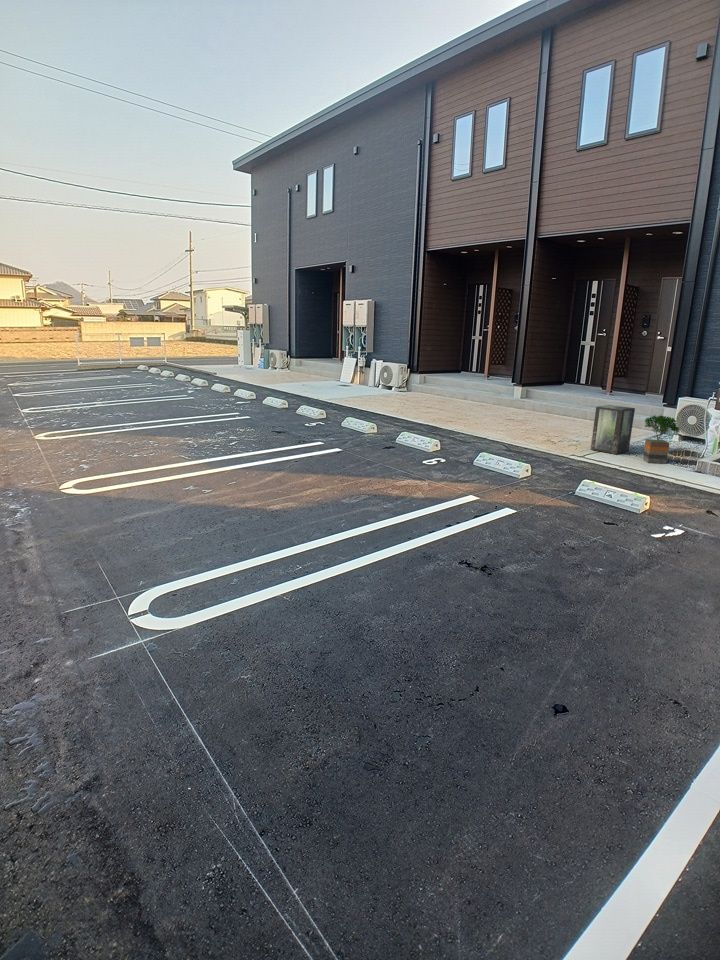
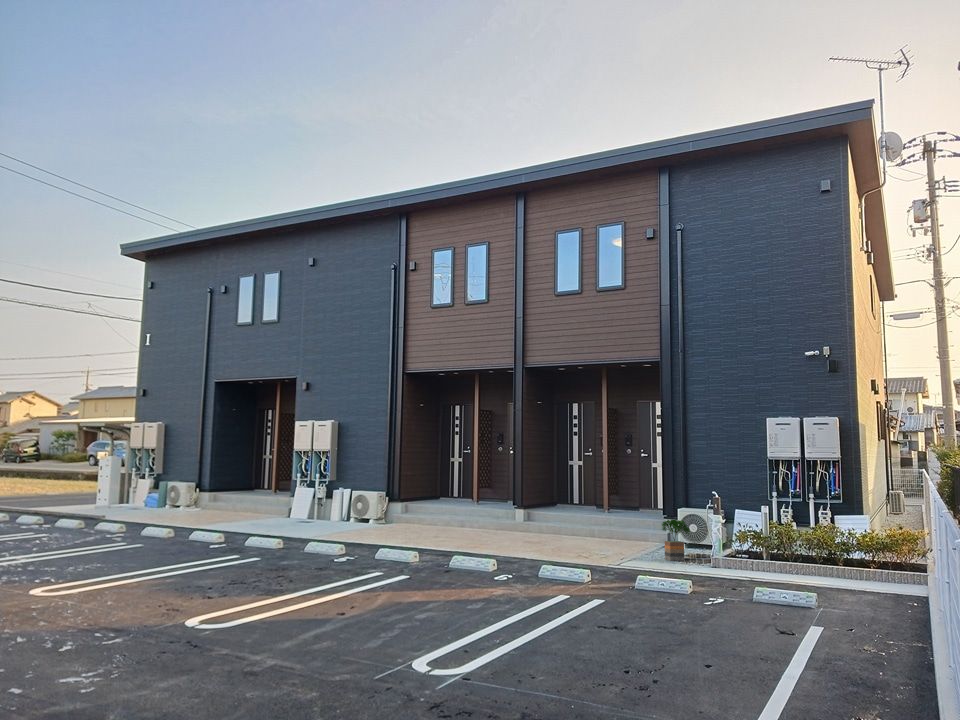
storage box: present [591,405,635,454] -> none [619,515,650,557]

